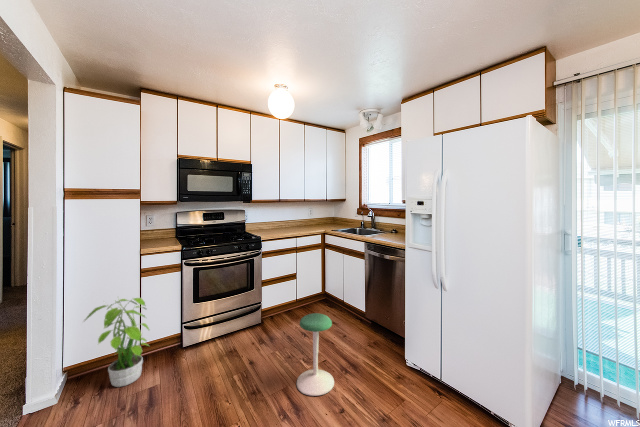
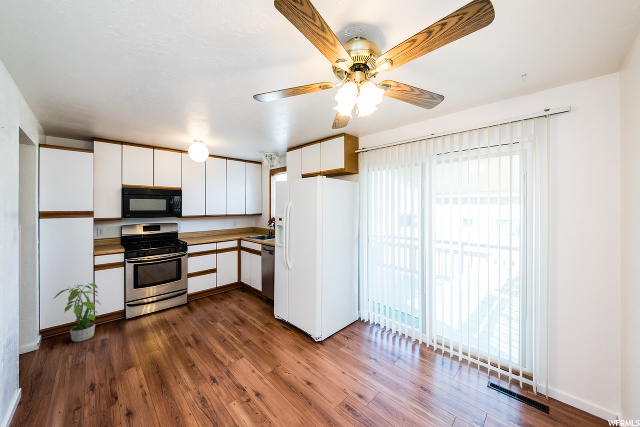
stool: present [297,313,334,396] -> none [201,288,226,335]

